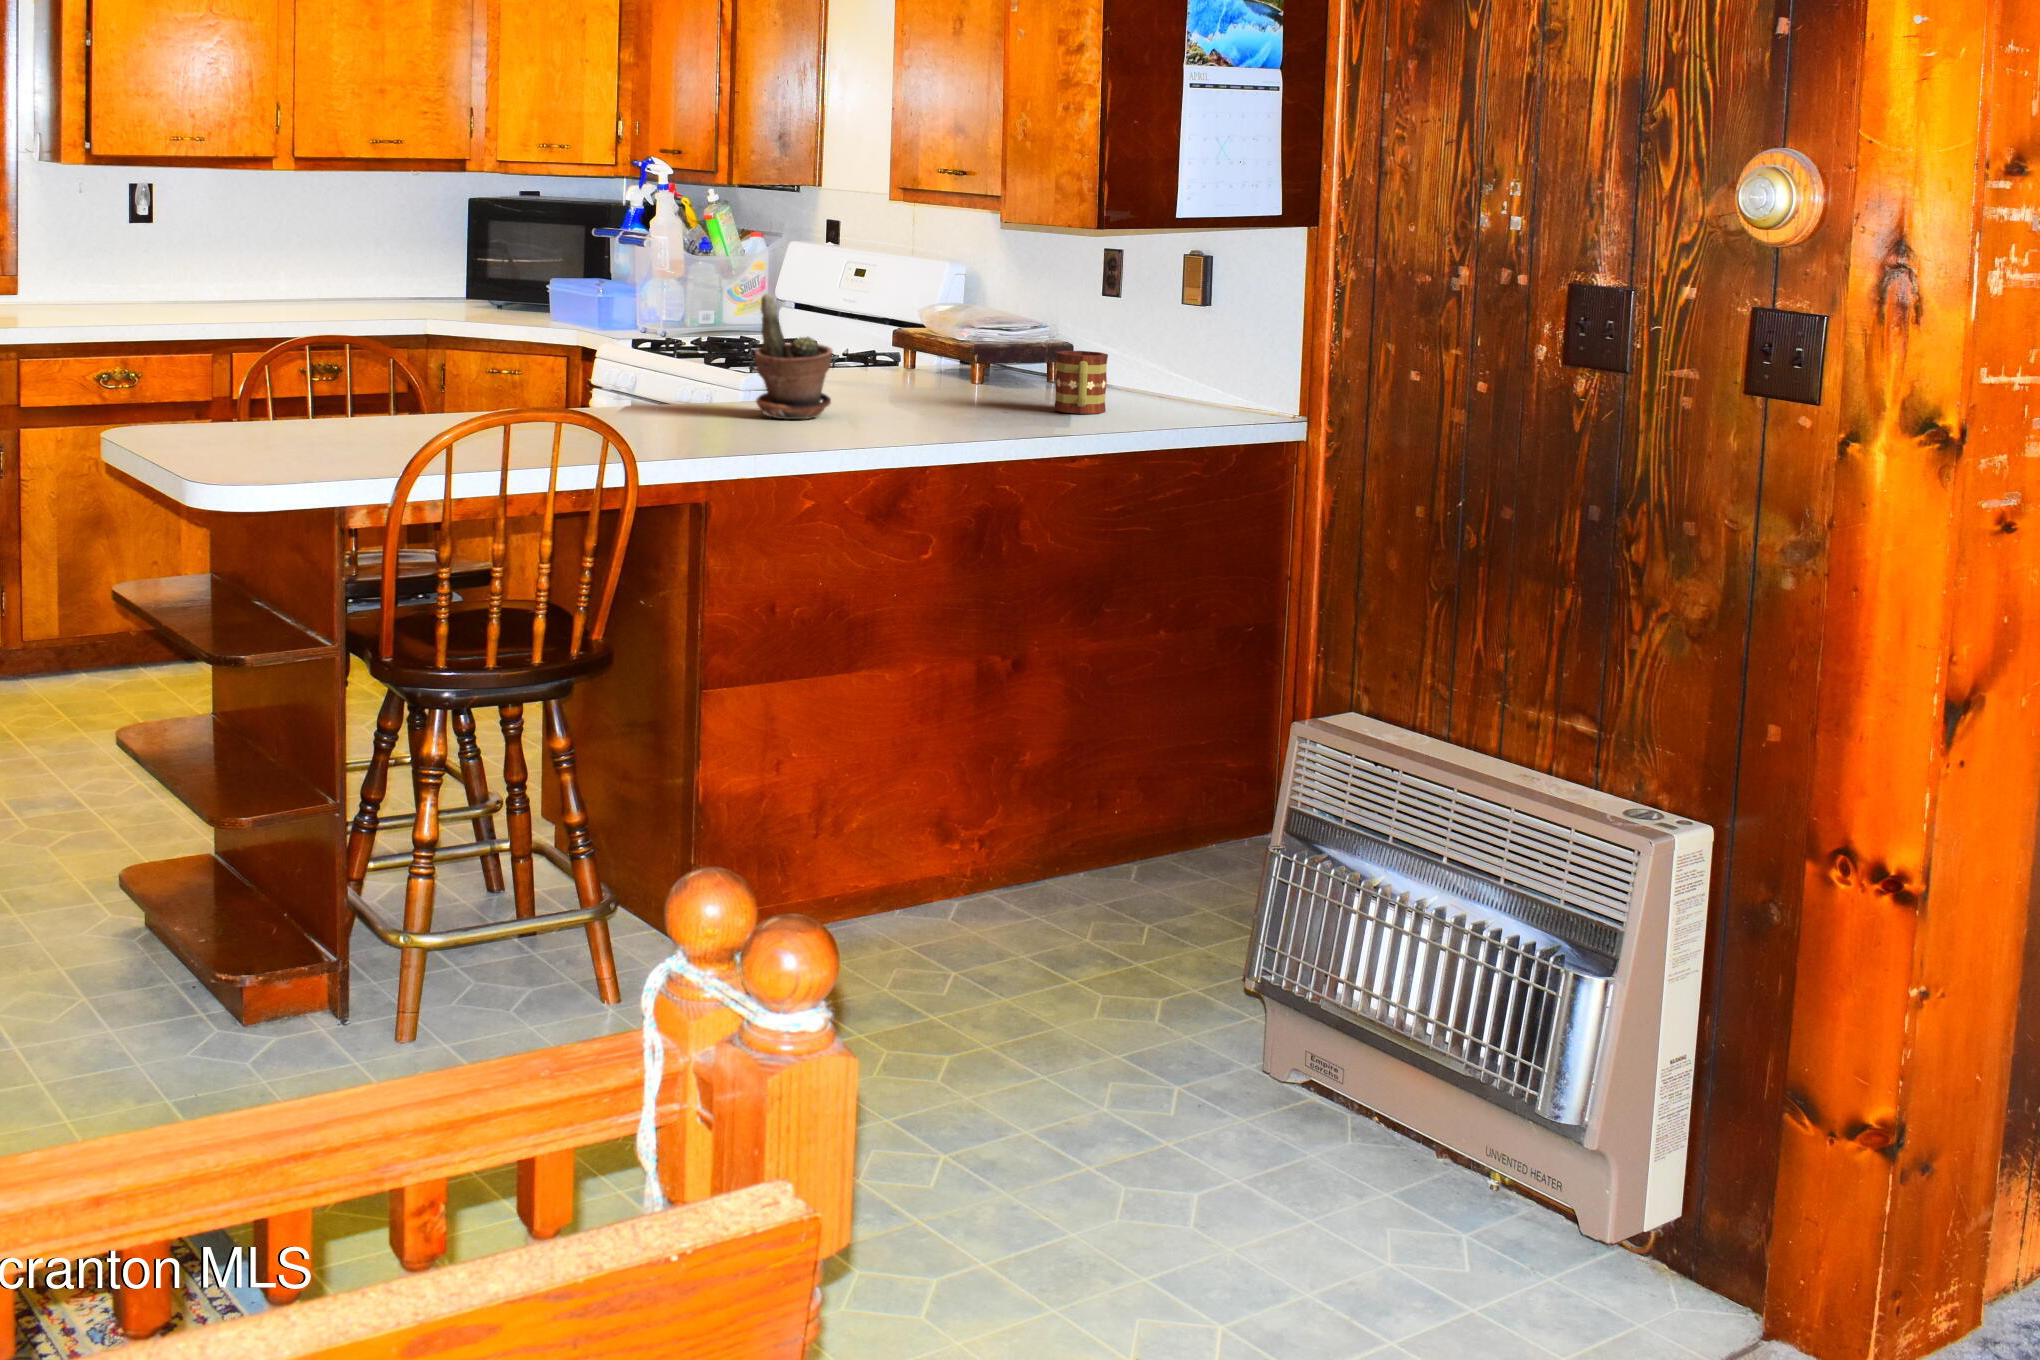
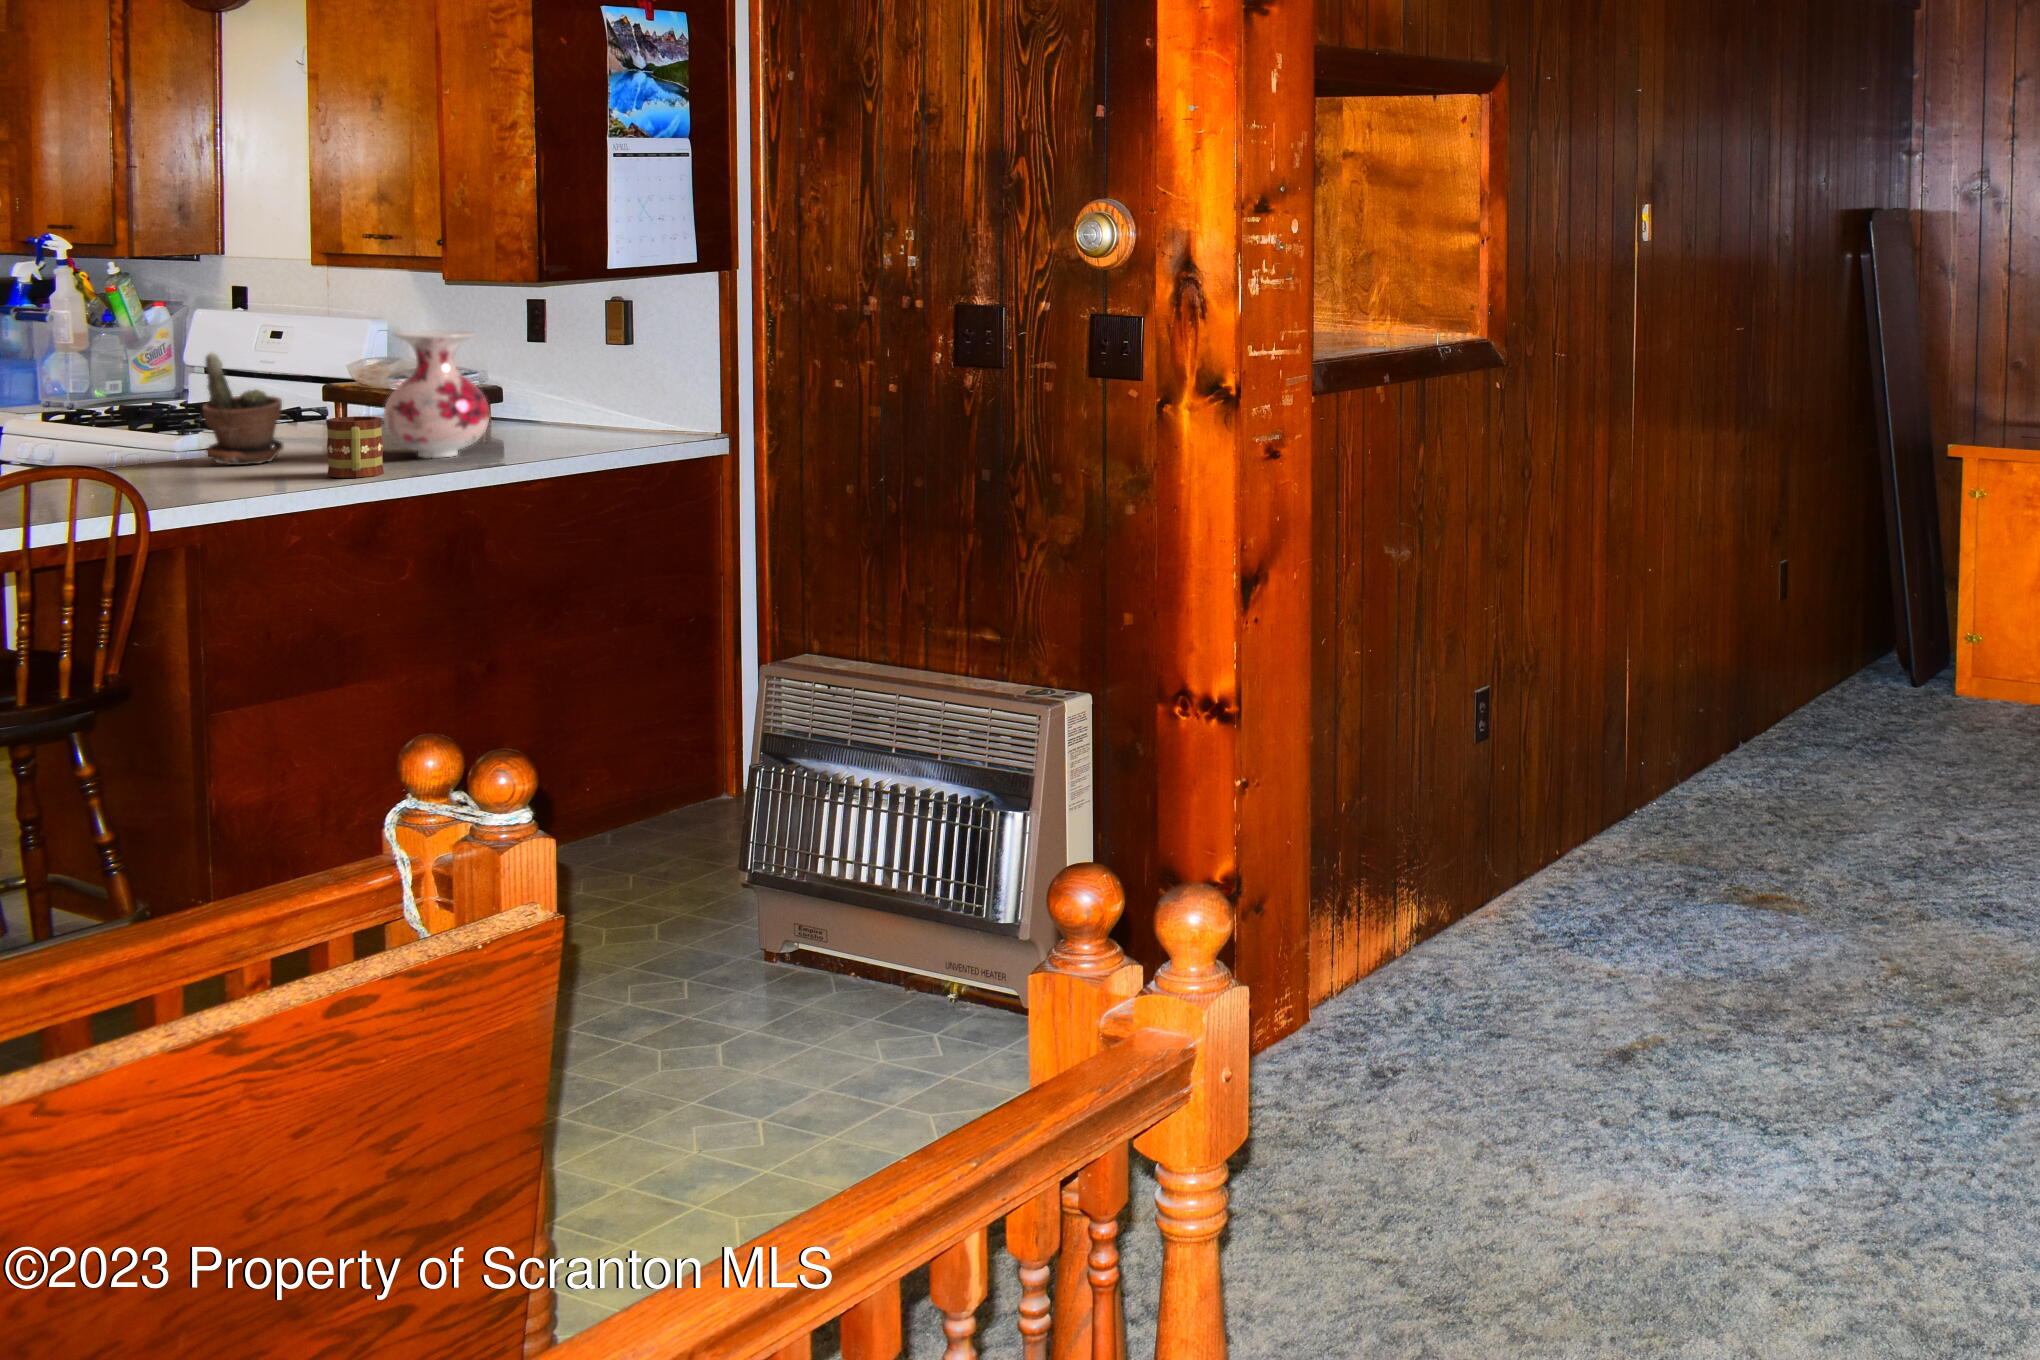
vase: none [929,282,1039,428] -> present [384,331,489,458]
mug: present [1054,351,1108,414] -> present [326,416,384,478]

